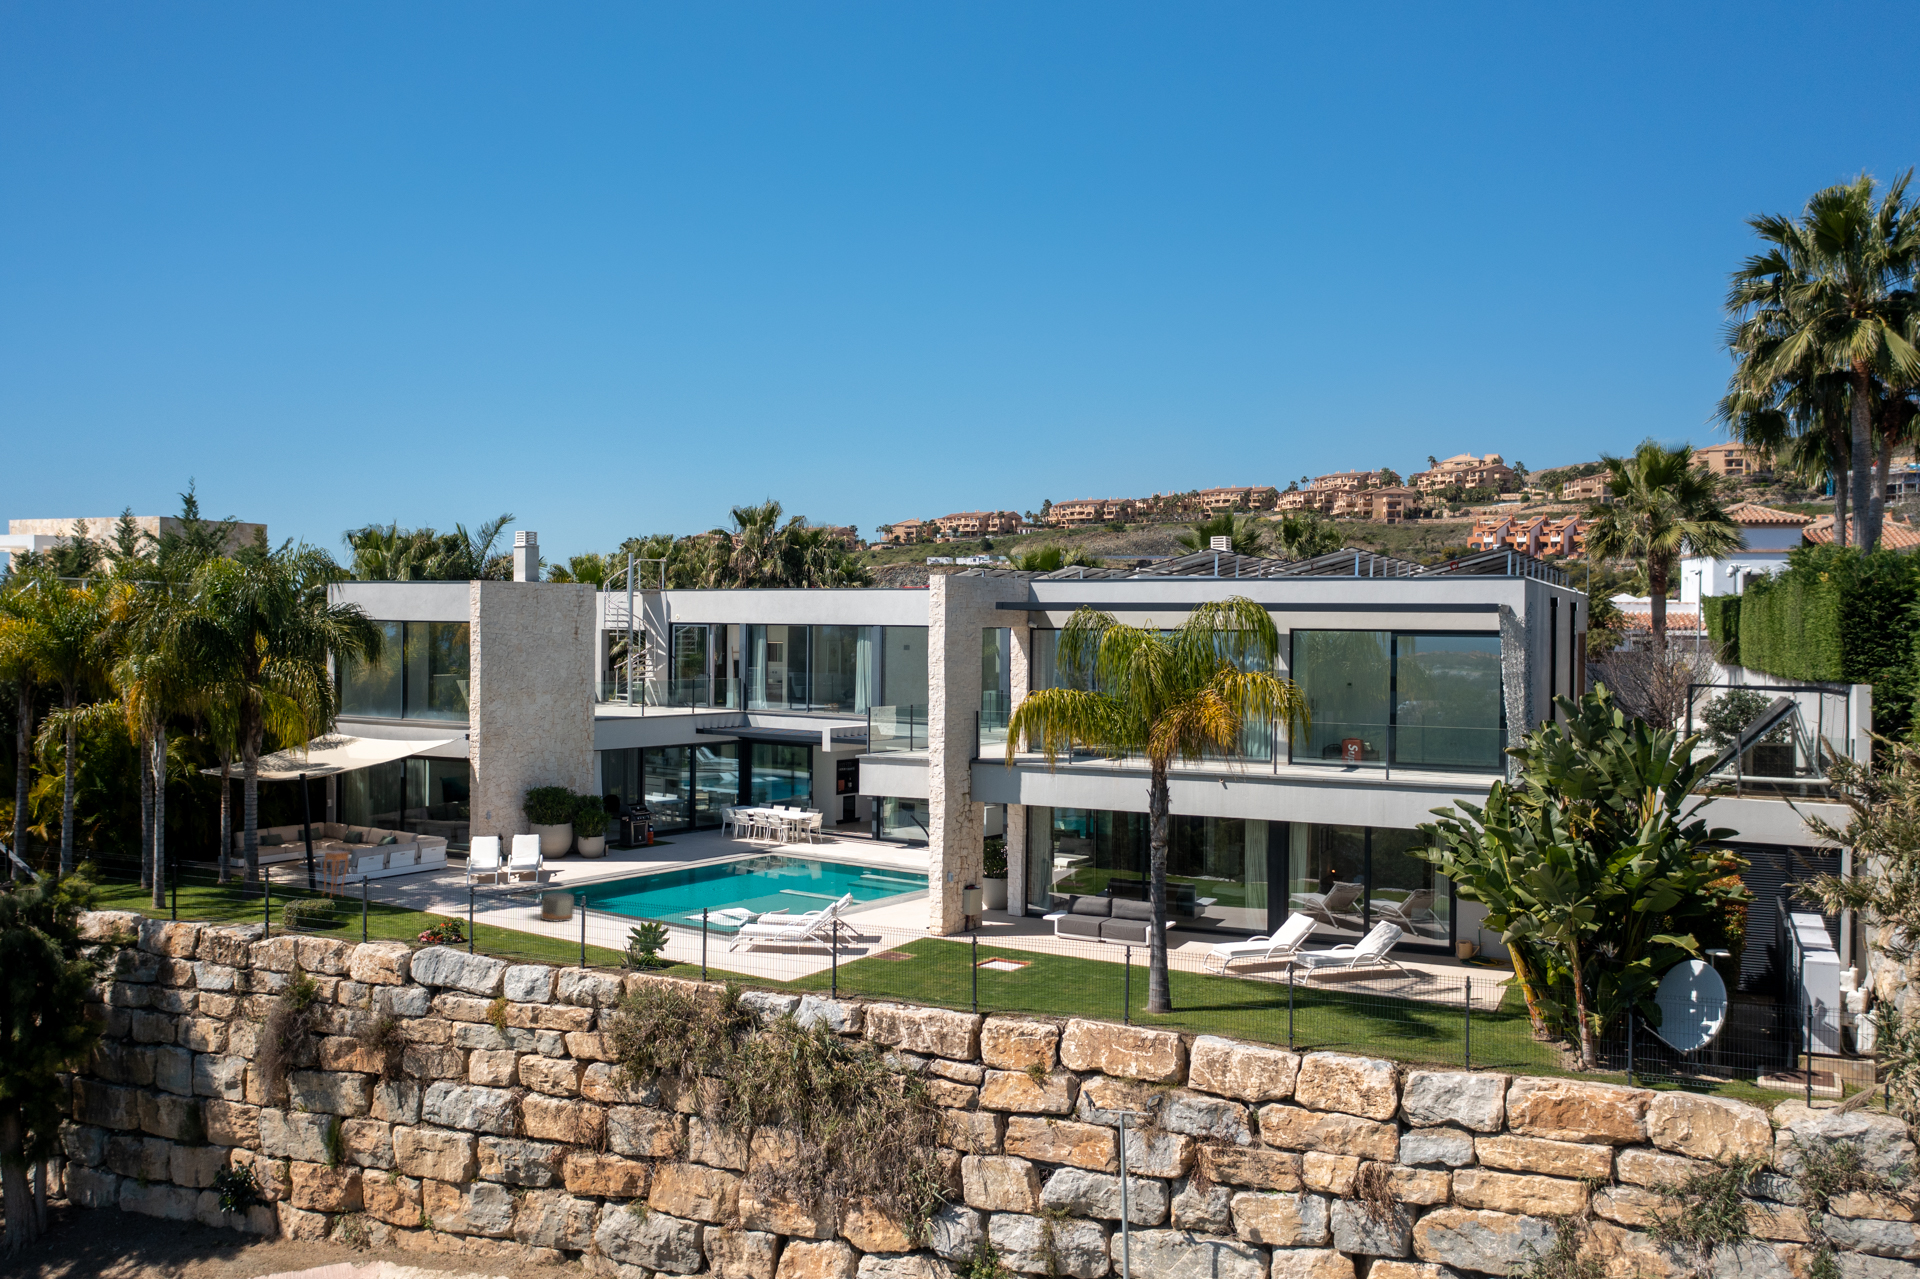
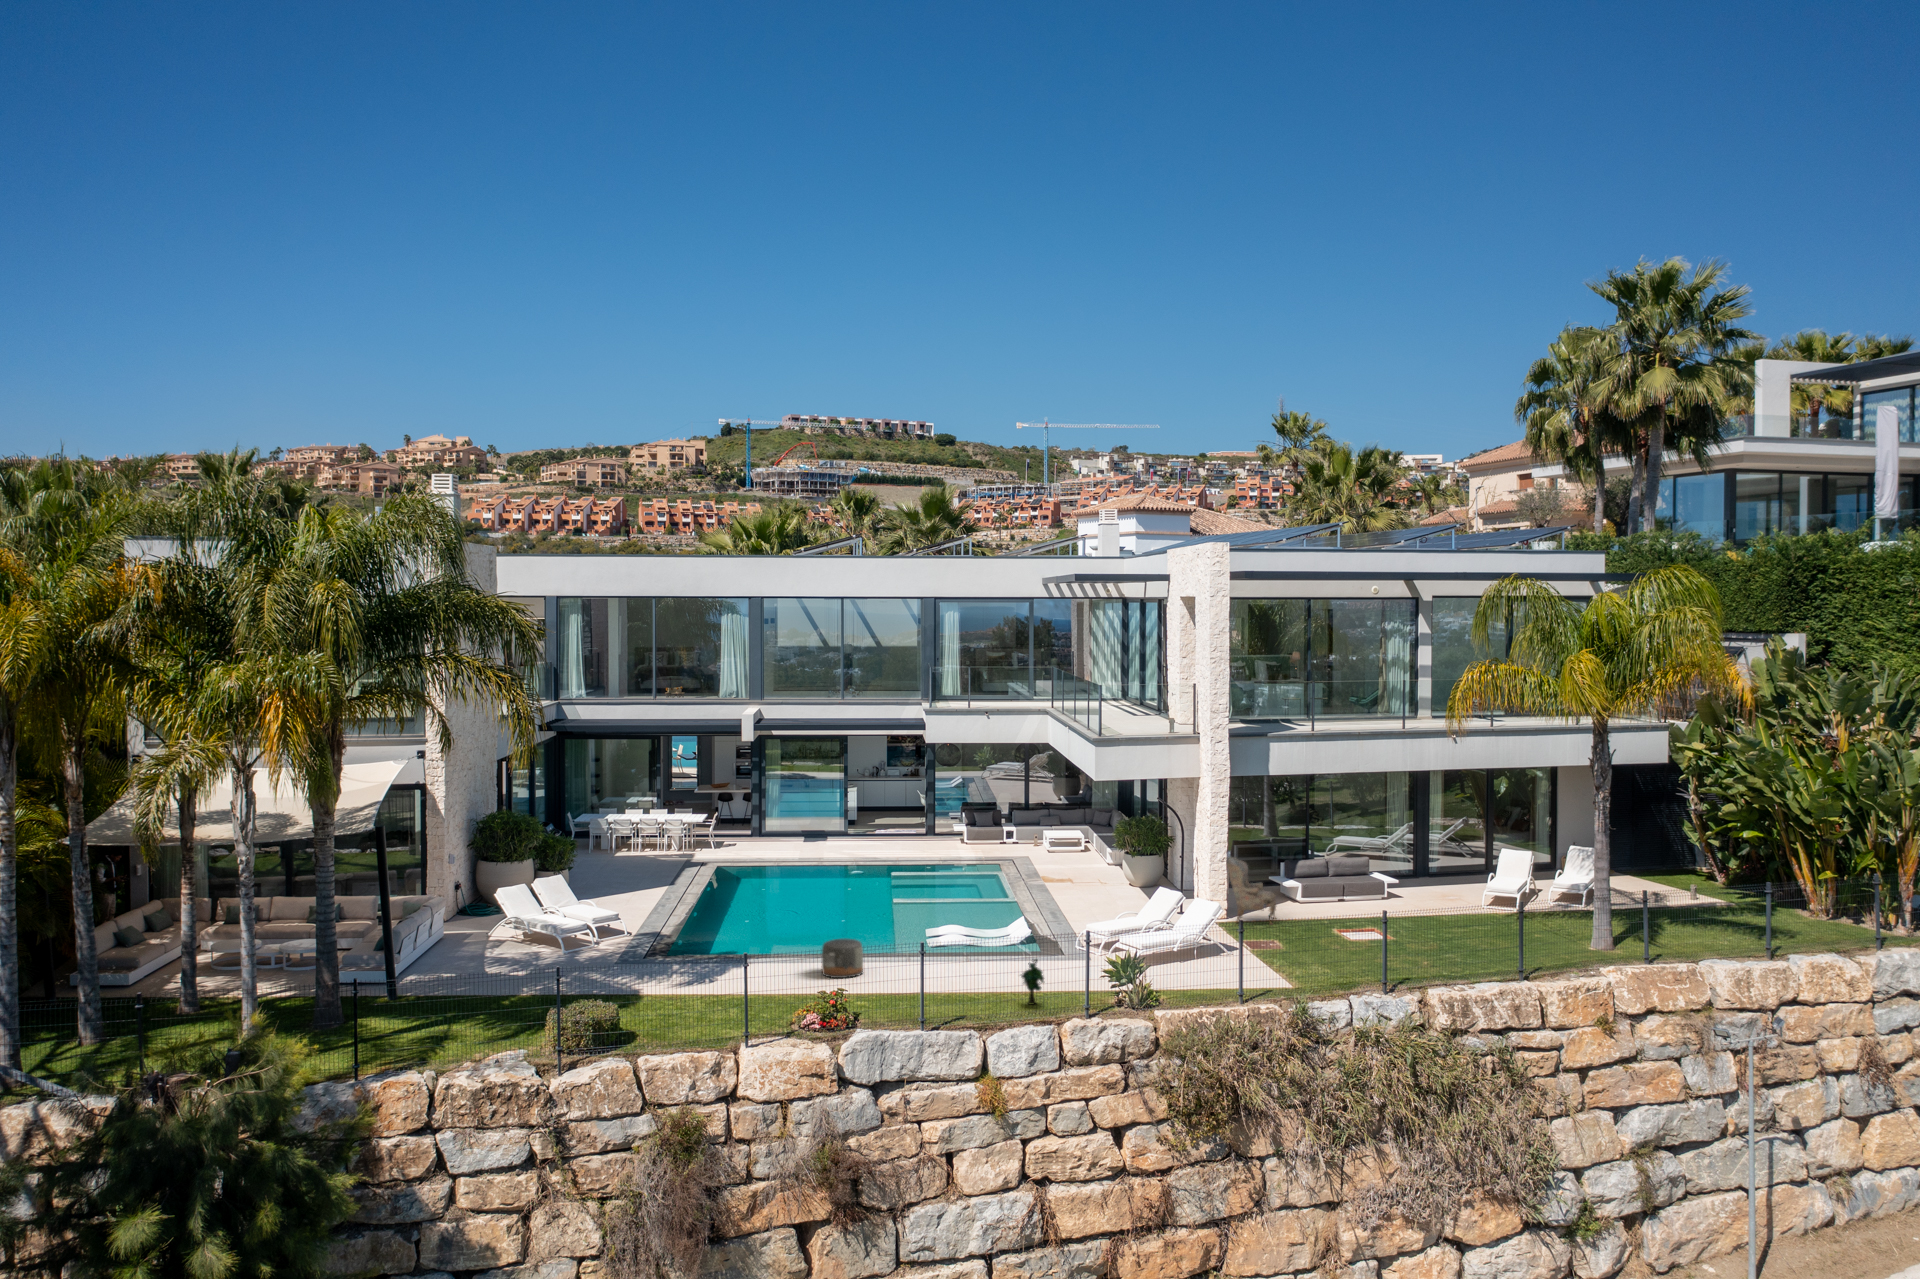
side table: present [324,851,349,890] -> none [468,933,503,1006]
armchair: none [939,884,985,948] -> present [1226,857,1276,925]
decorative plant: none [586,922,605,957] -> present [1021,959,1044,1005]

